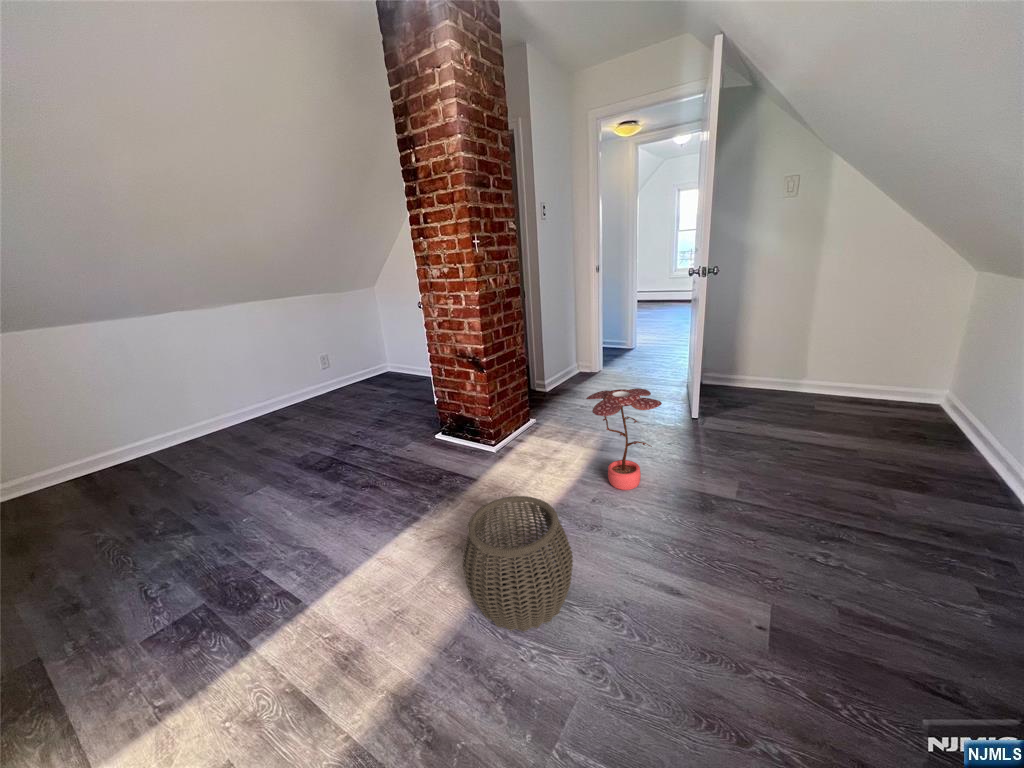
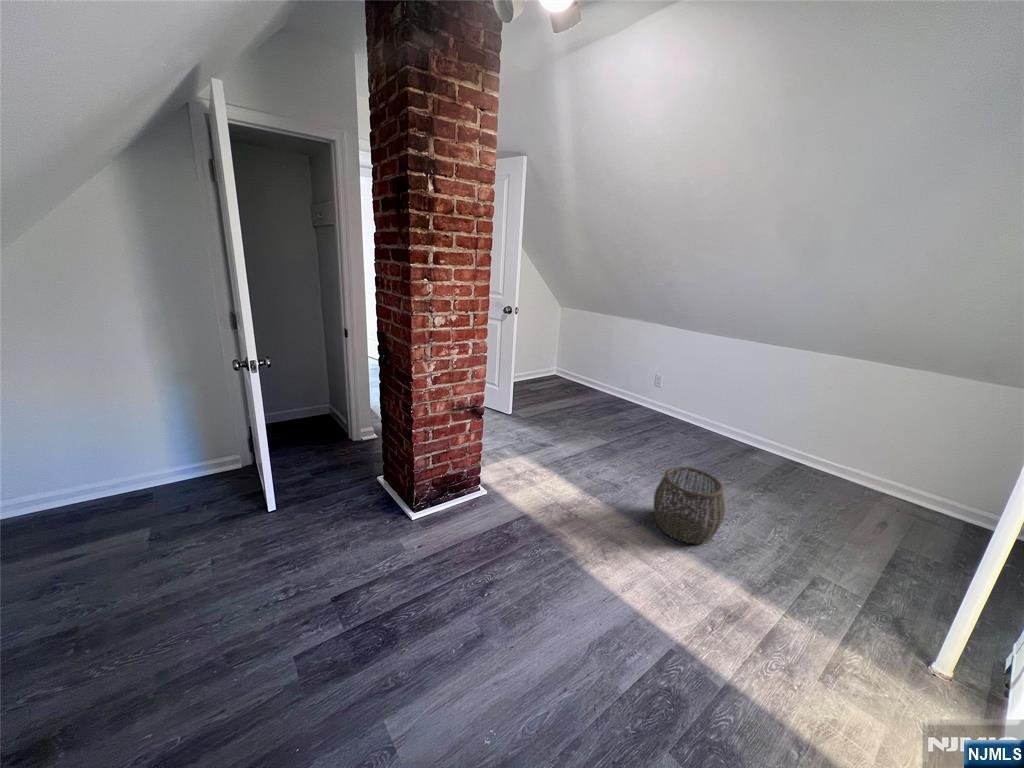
potted plant: present [586,388,662,490] -> none [568,398,615,467]

